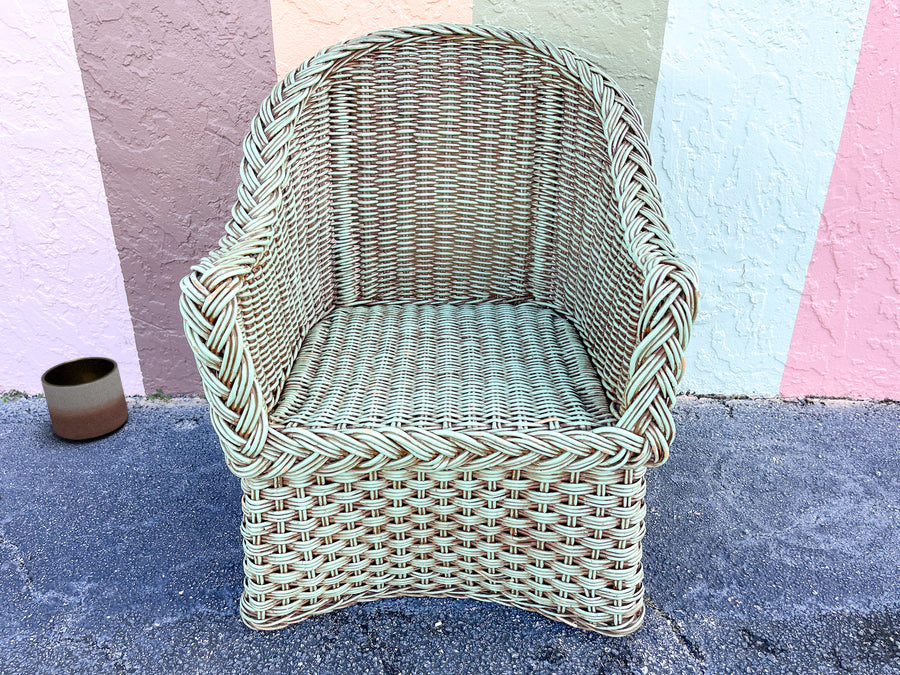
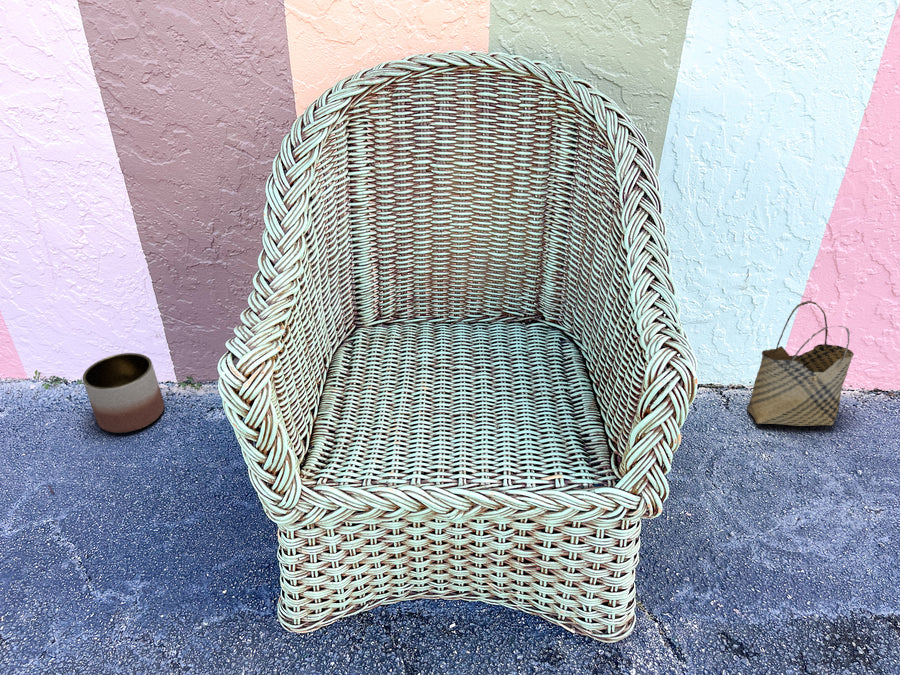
woven basket: none [753,295,862,429] -> present [747,301,854,426]

